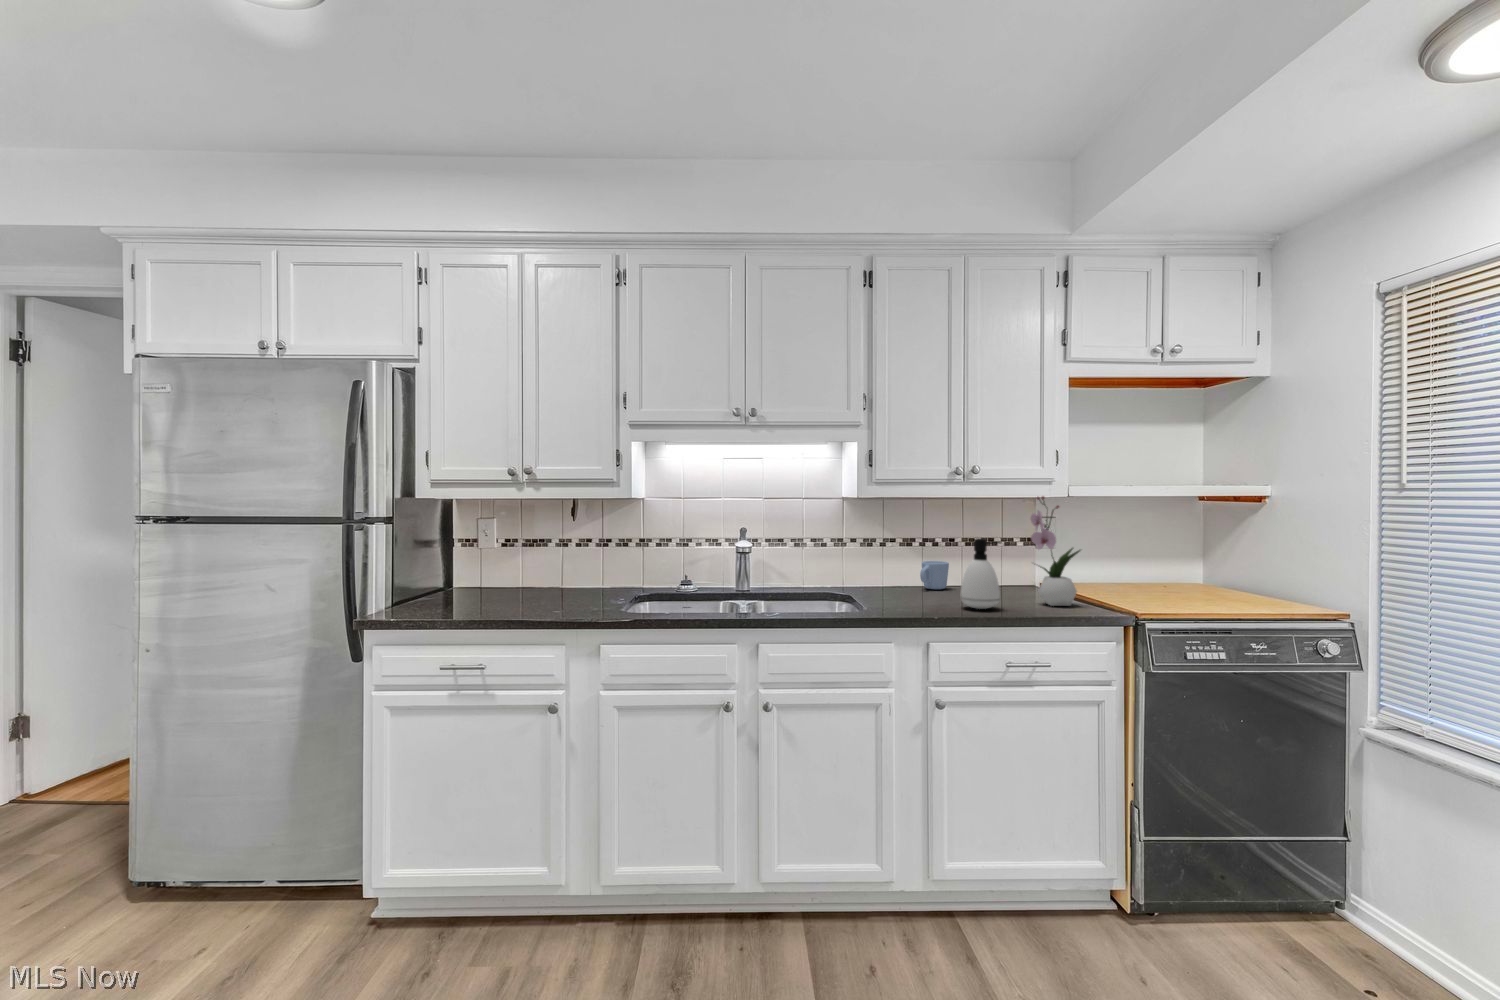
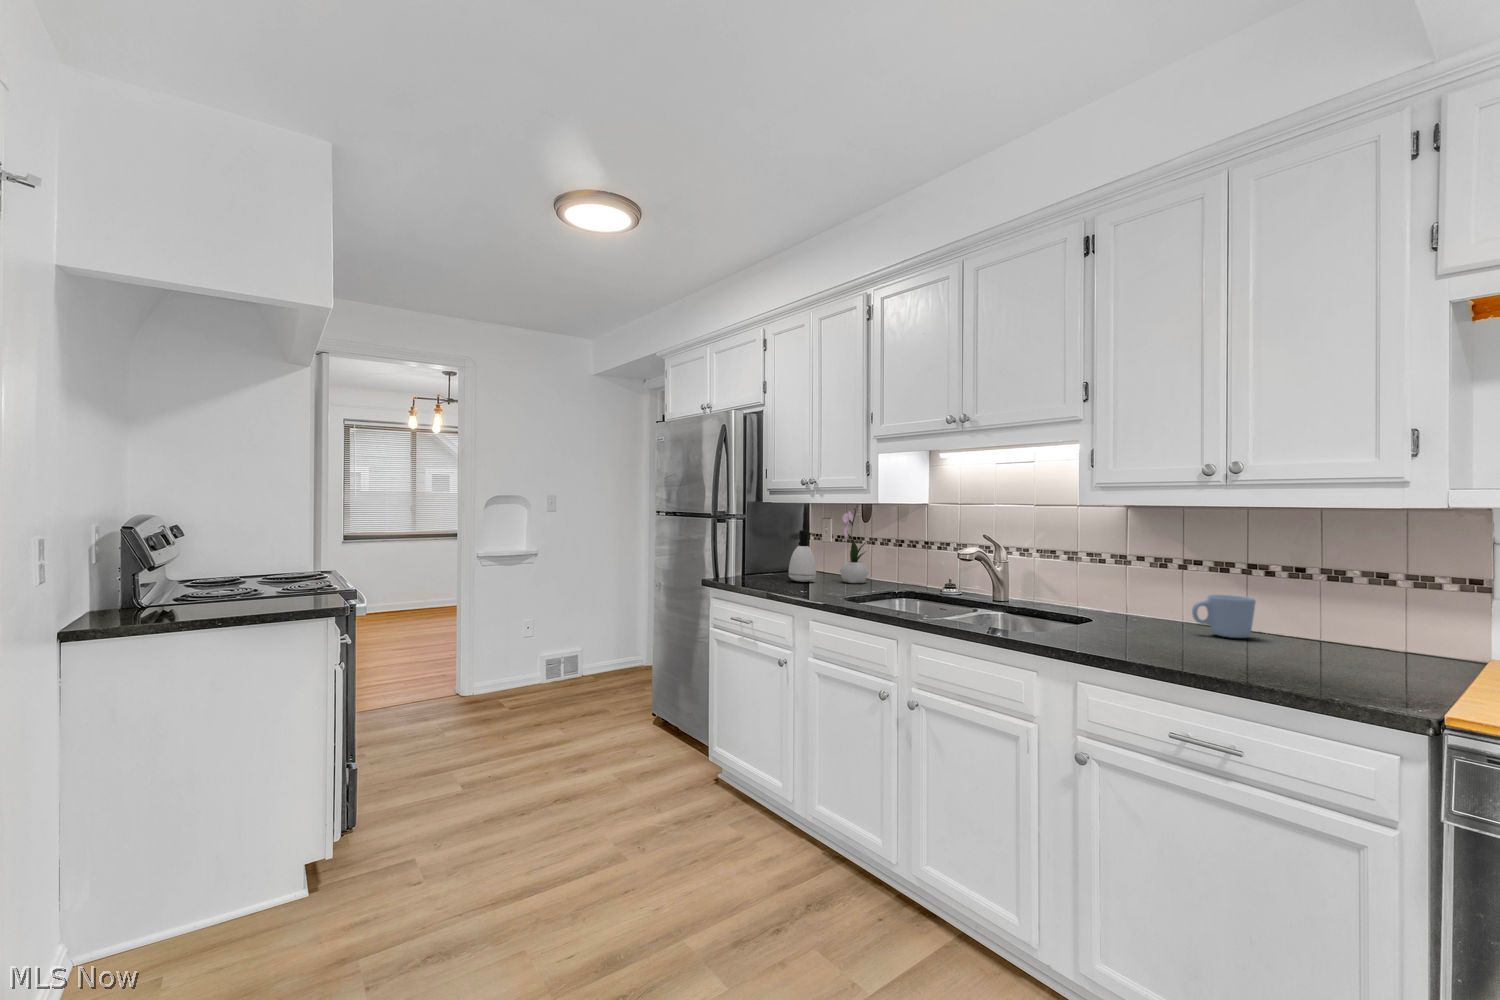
flower arrangement: present [1030,496,1080,606] -> present [840,505,868,583]
soap dispenser: present [961,538,1001,609] -> present [788,530,816,582]

